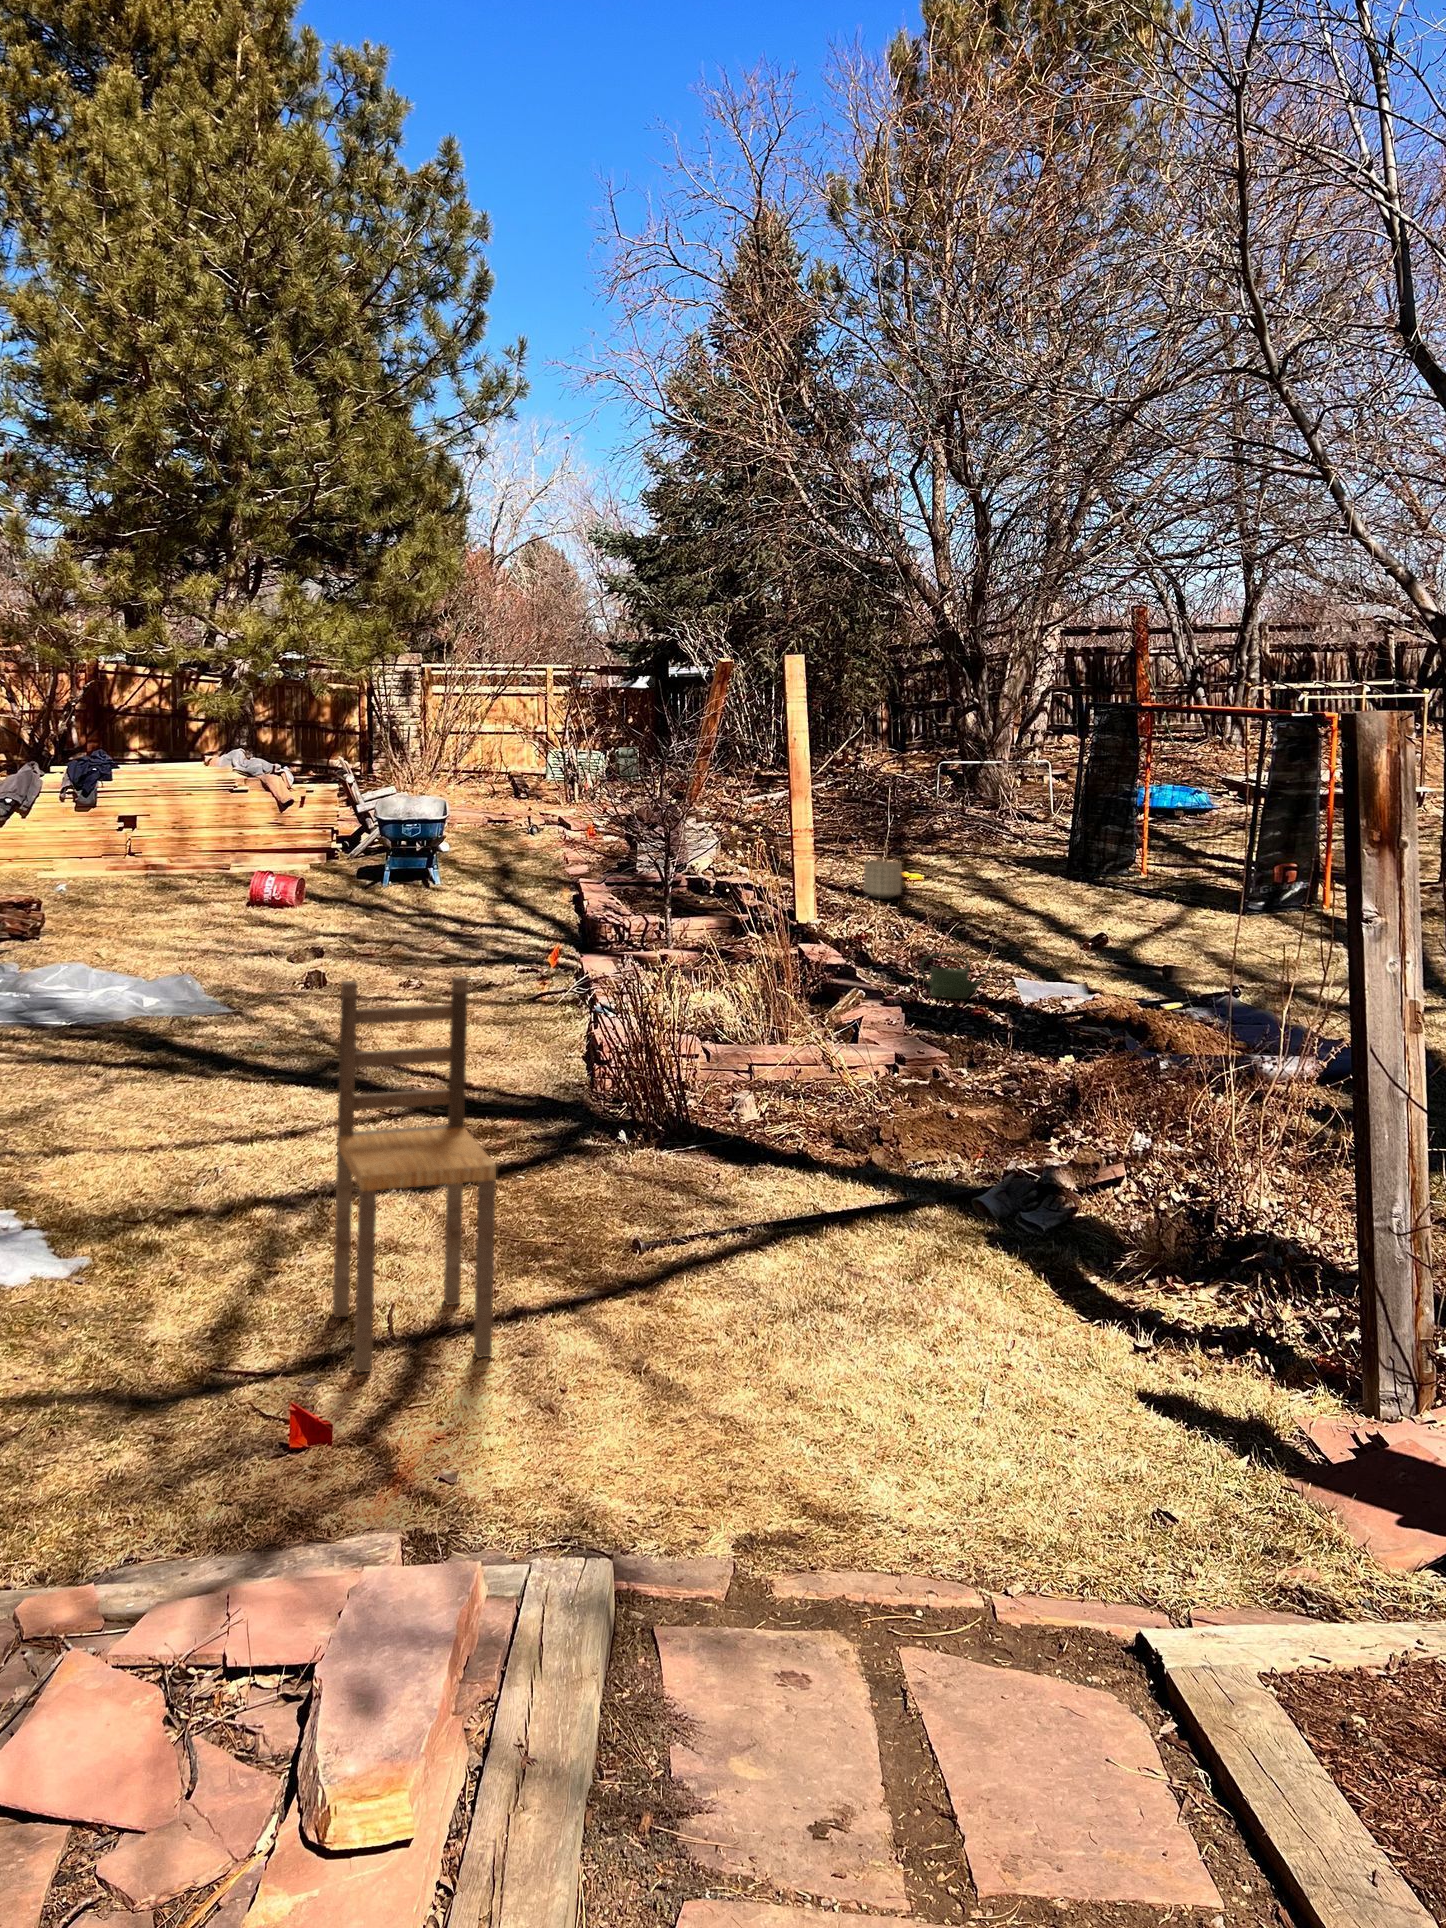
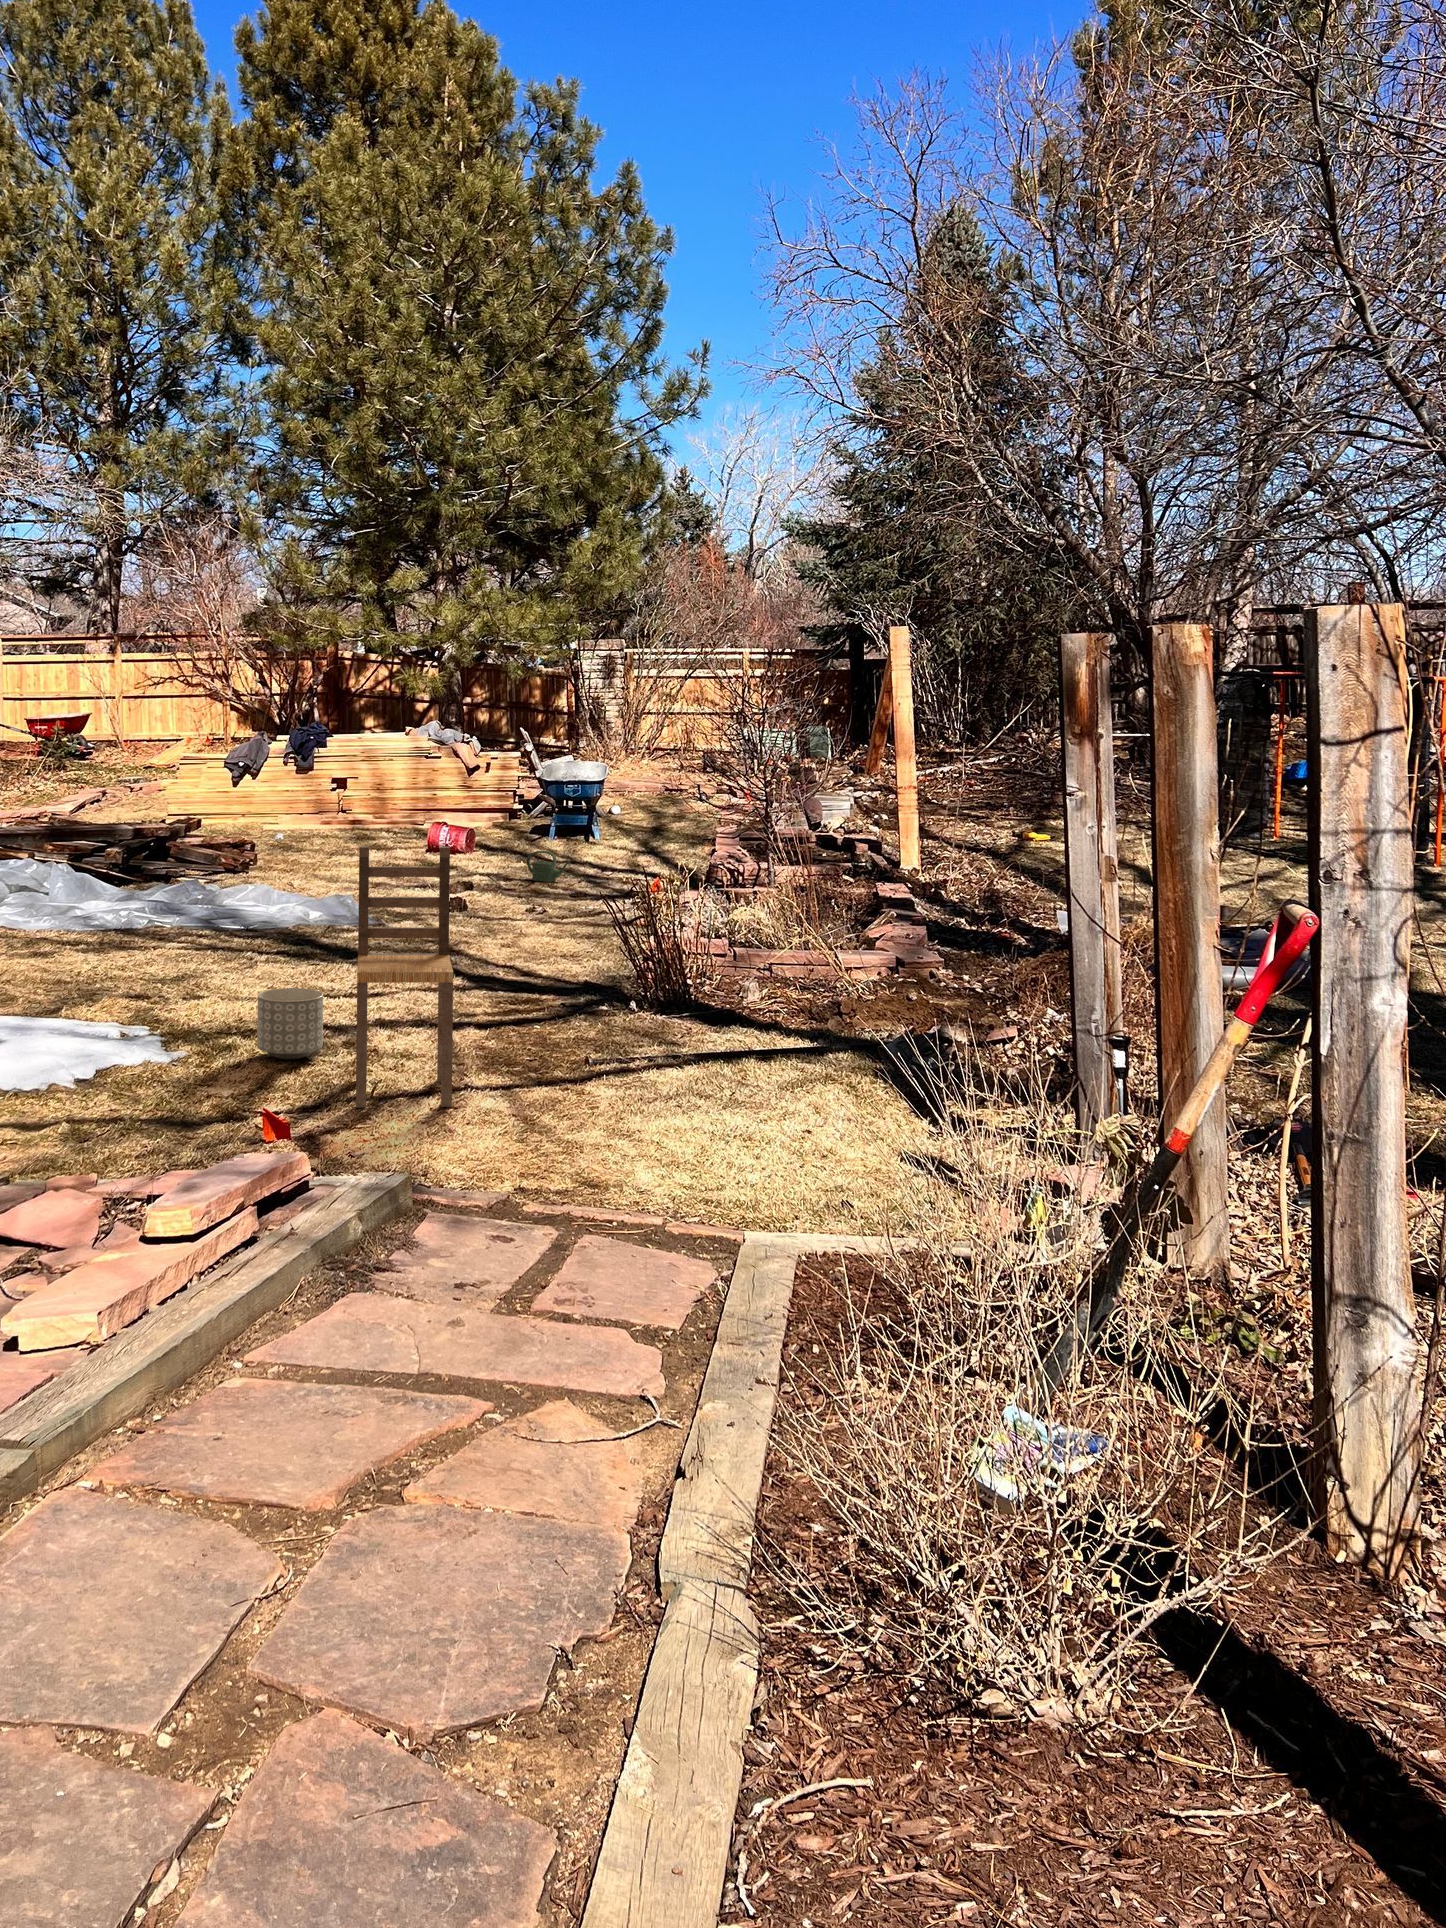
planter: present [864,860,902,899] -> present [257,988,323,1060]
watering can: present [921,953,994,999] -> present [527,851,571,882]

